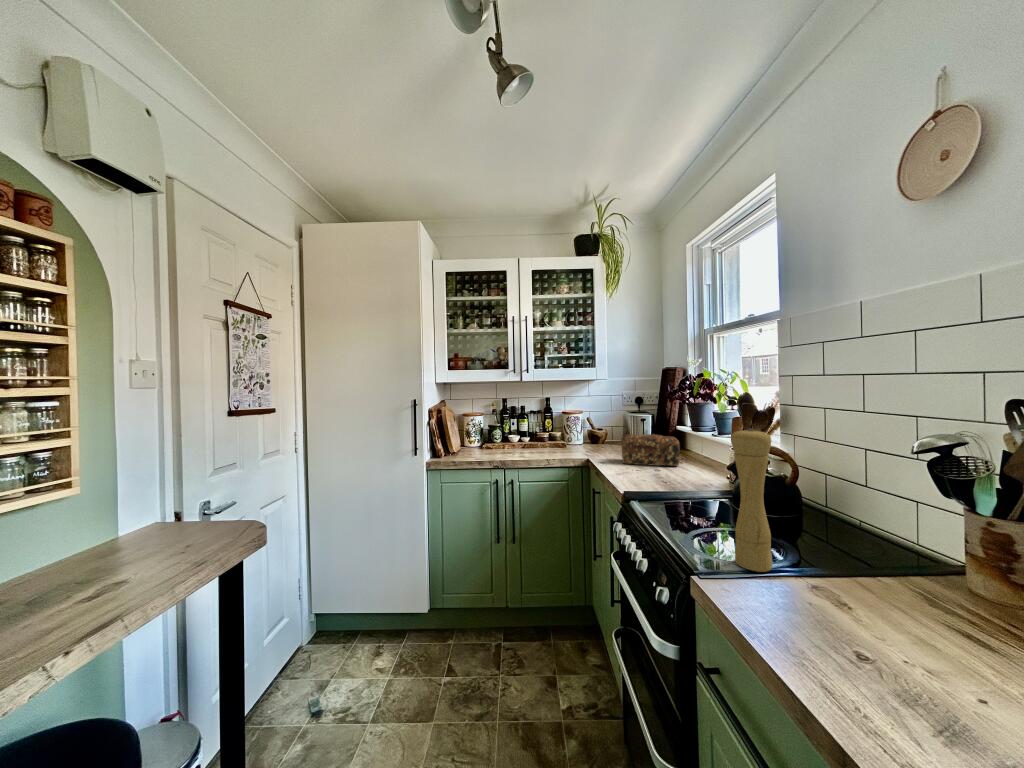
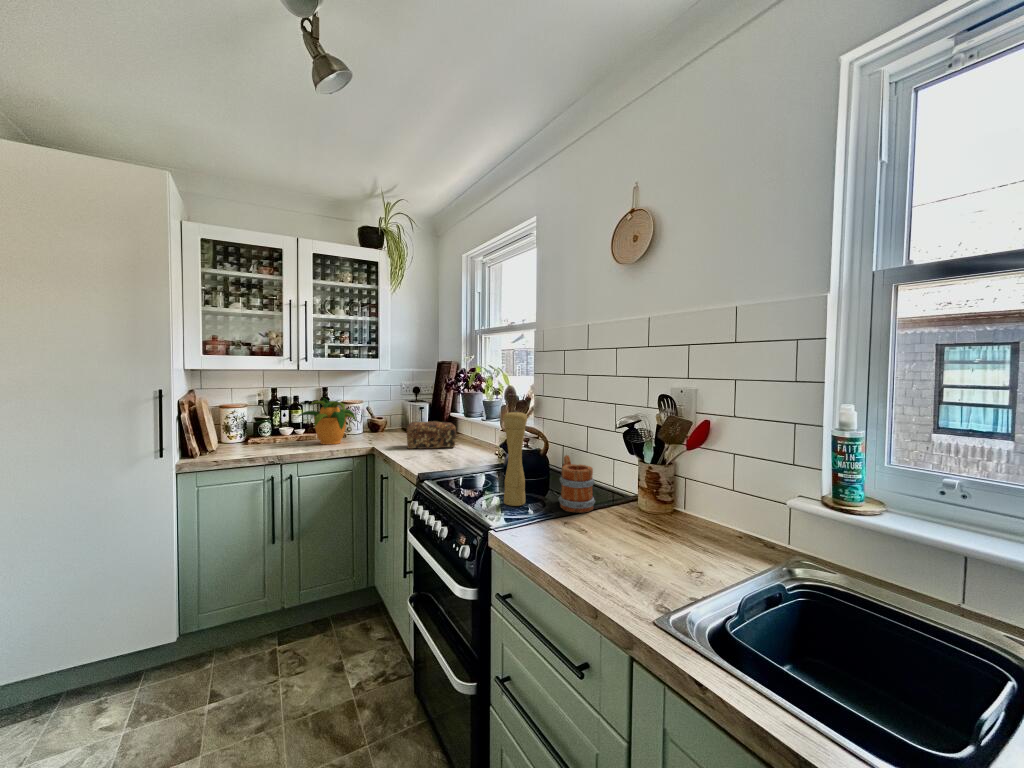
potted plant: none [519,406,574,453] -> present [298,398,356,445]
mug: none [837,504,922,613] -> present [559,455,595,513]

